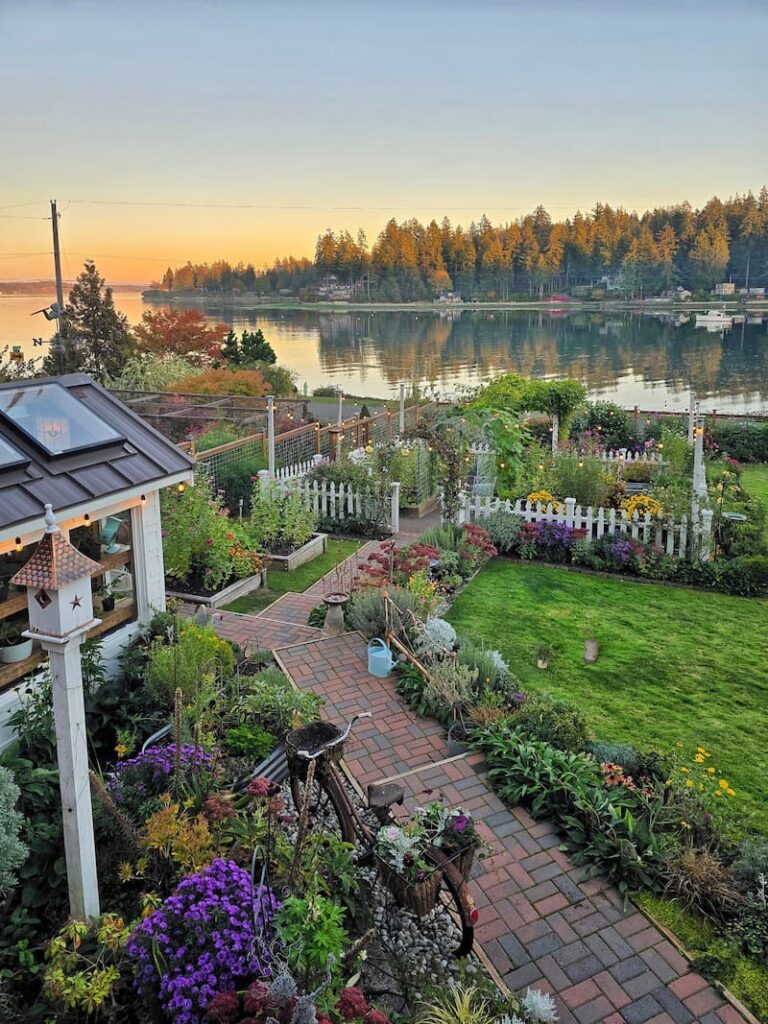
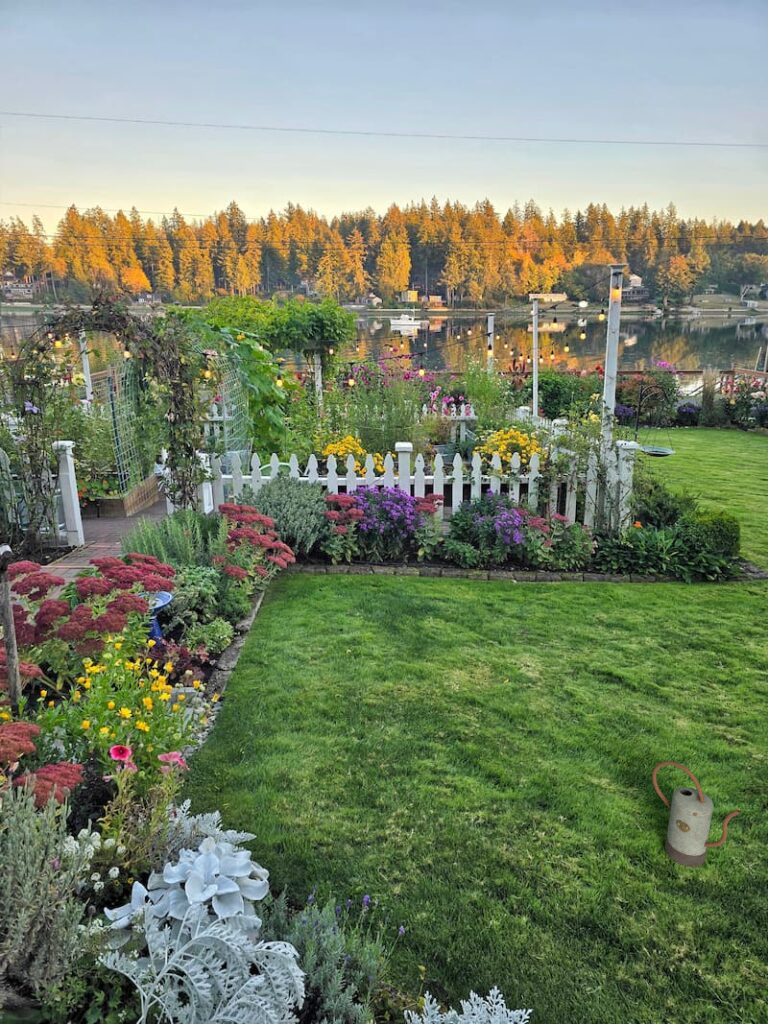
potted plant: present [531,639,556,668] -> none [530,832,643,949]

